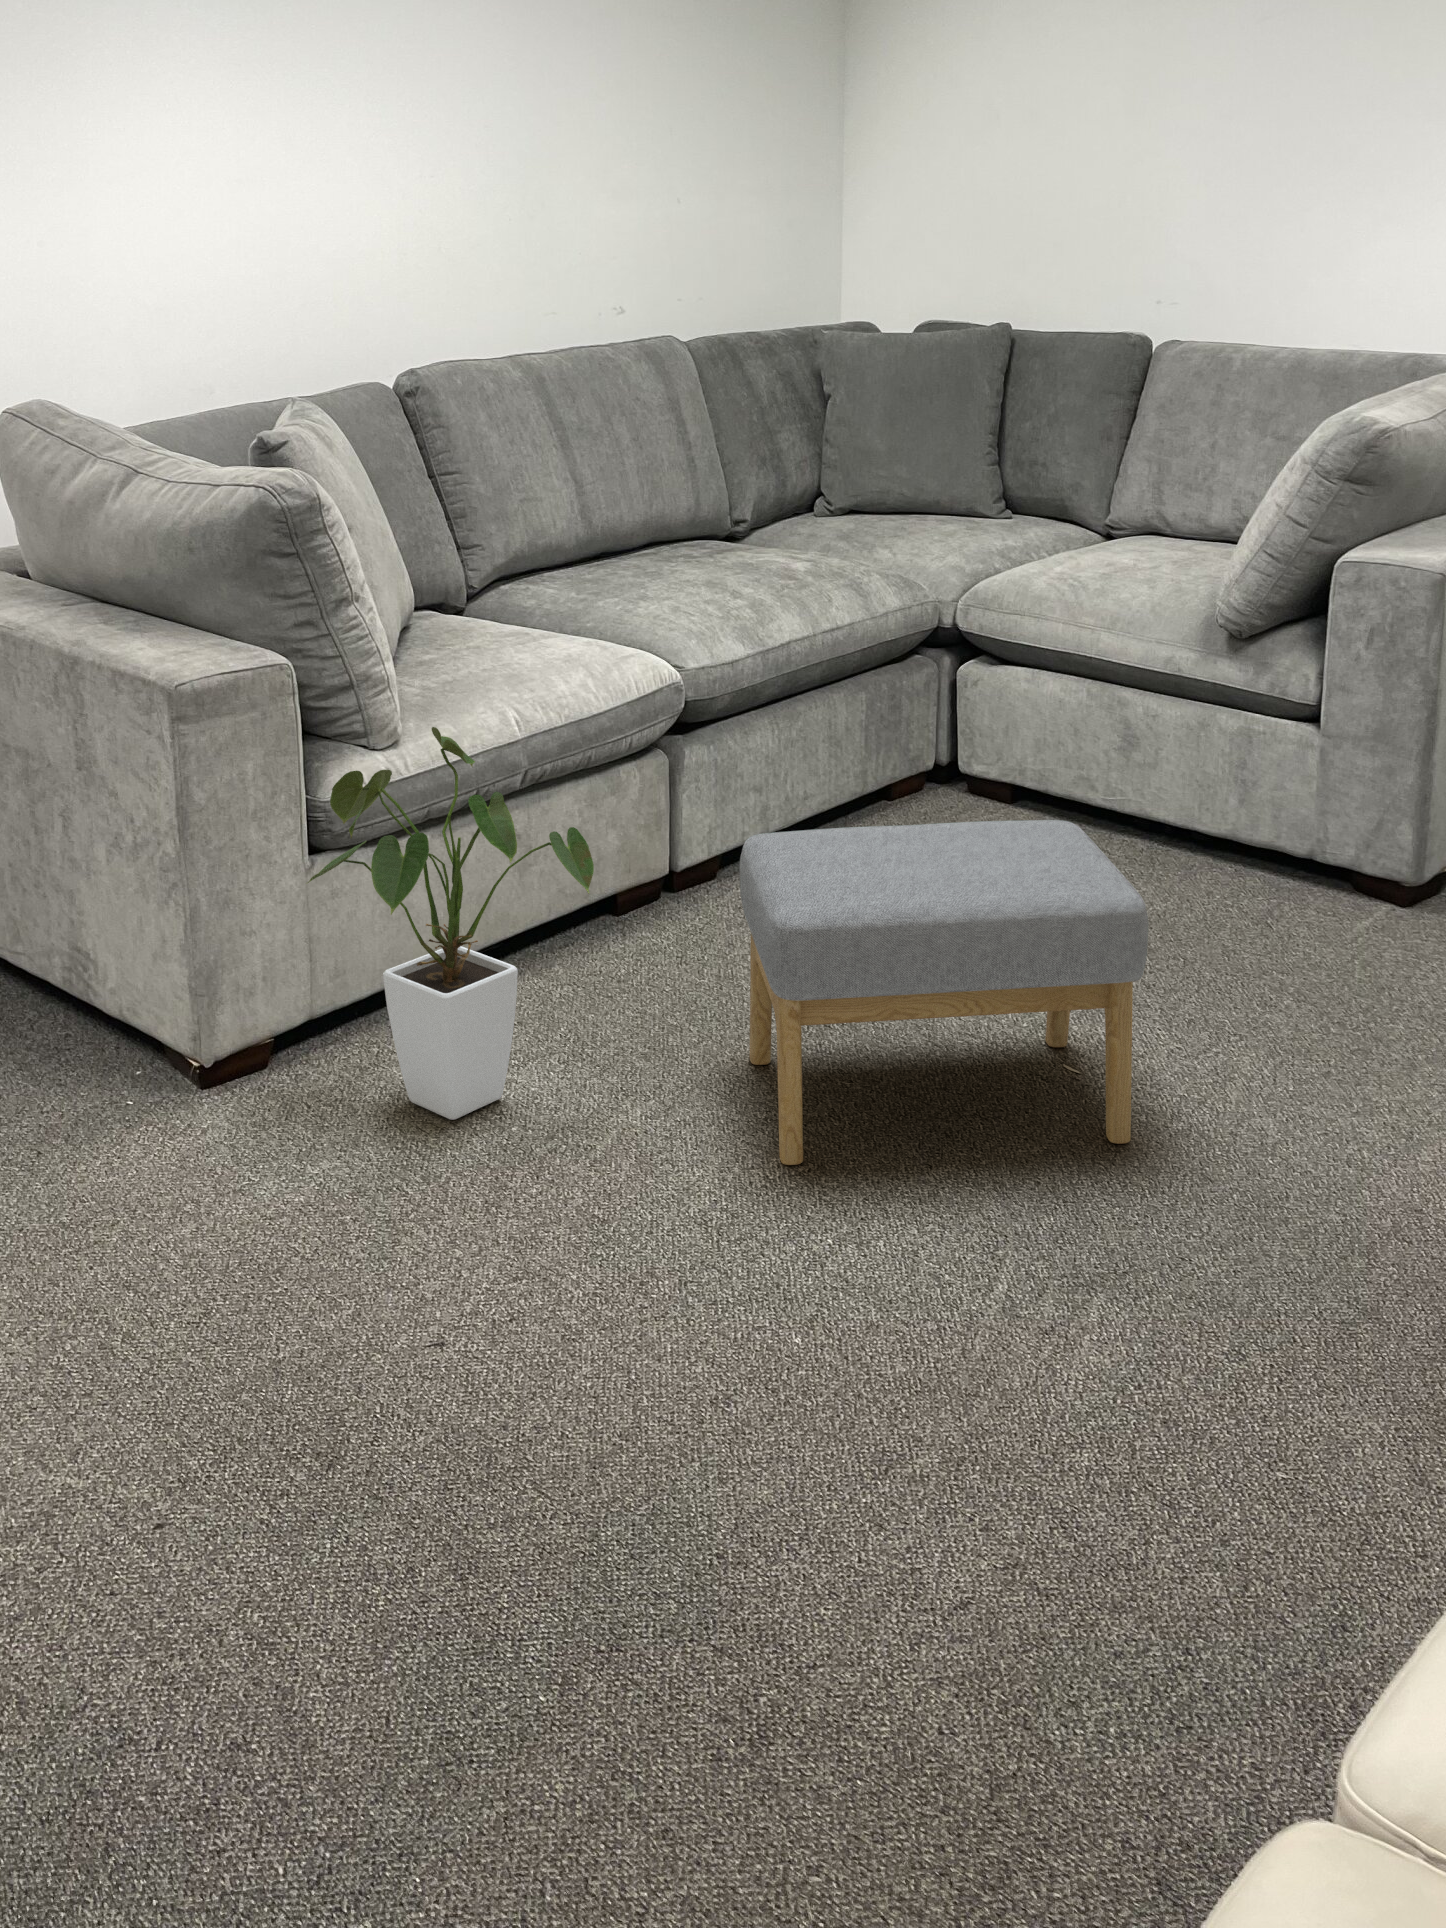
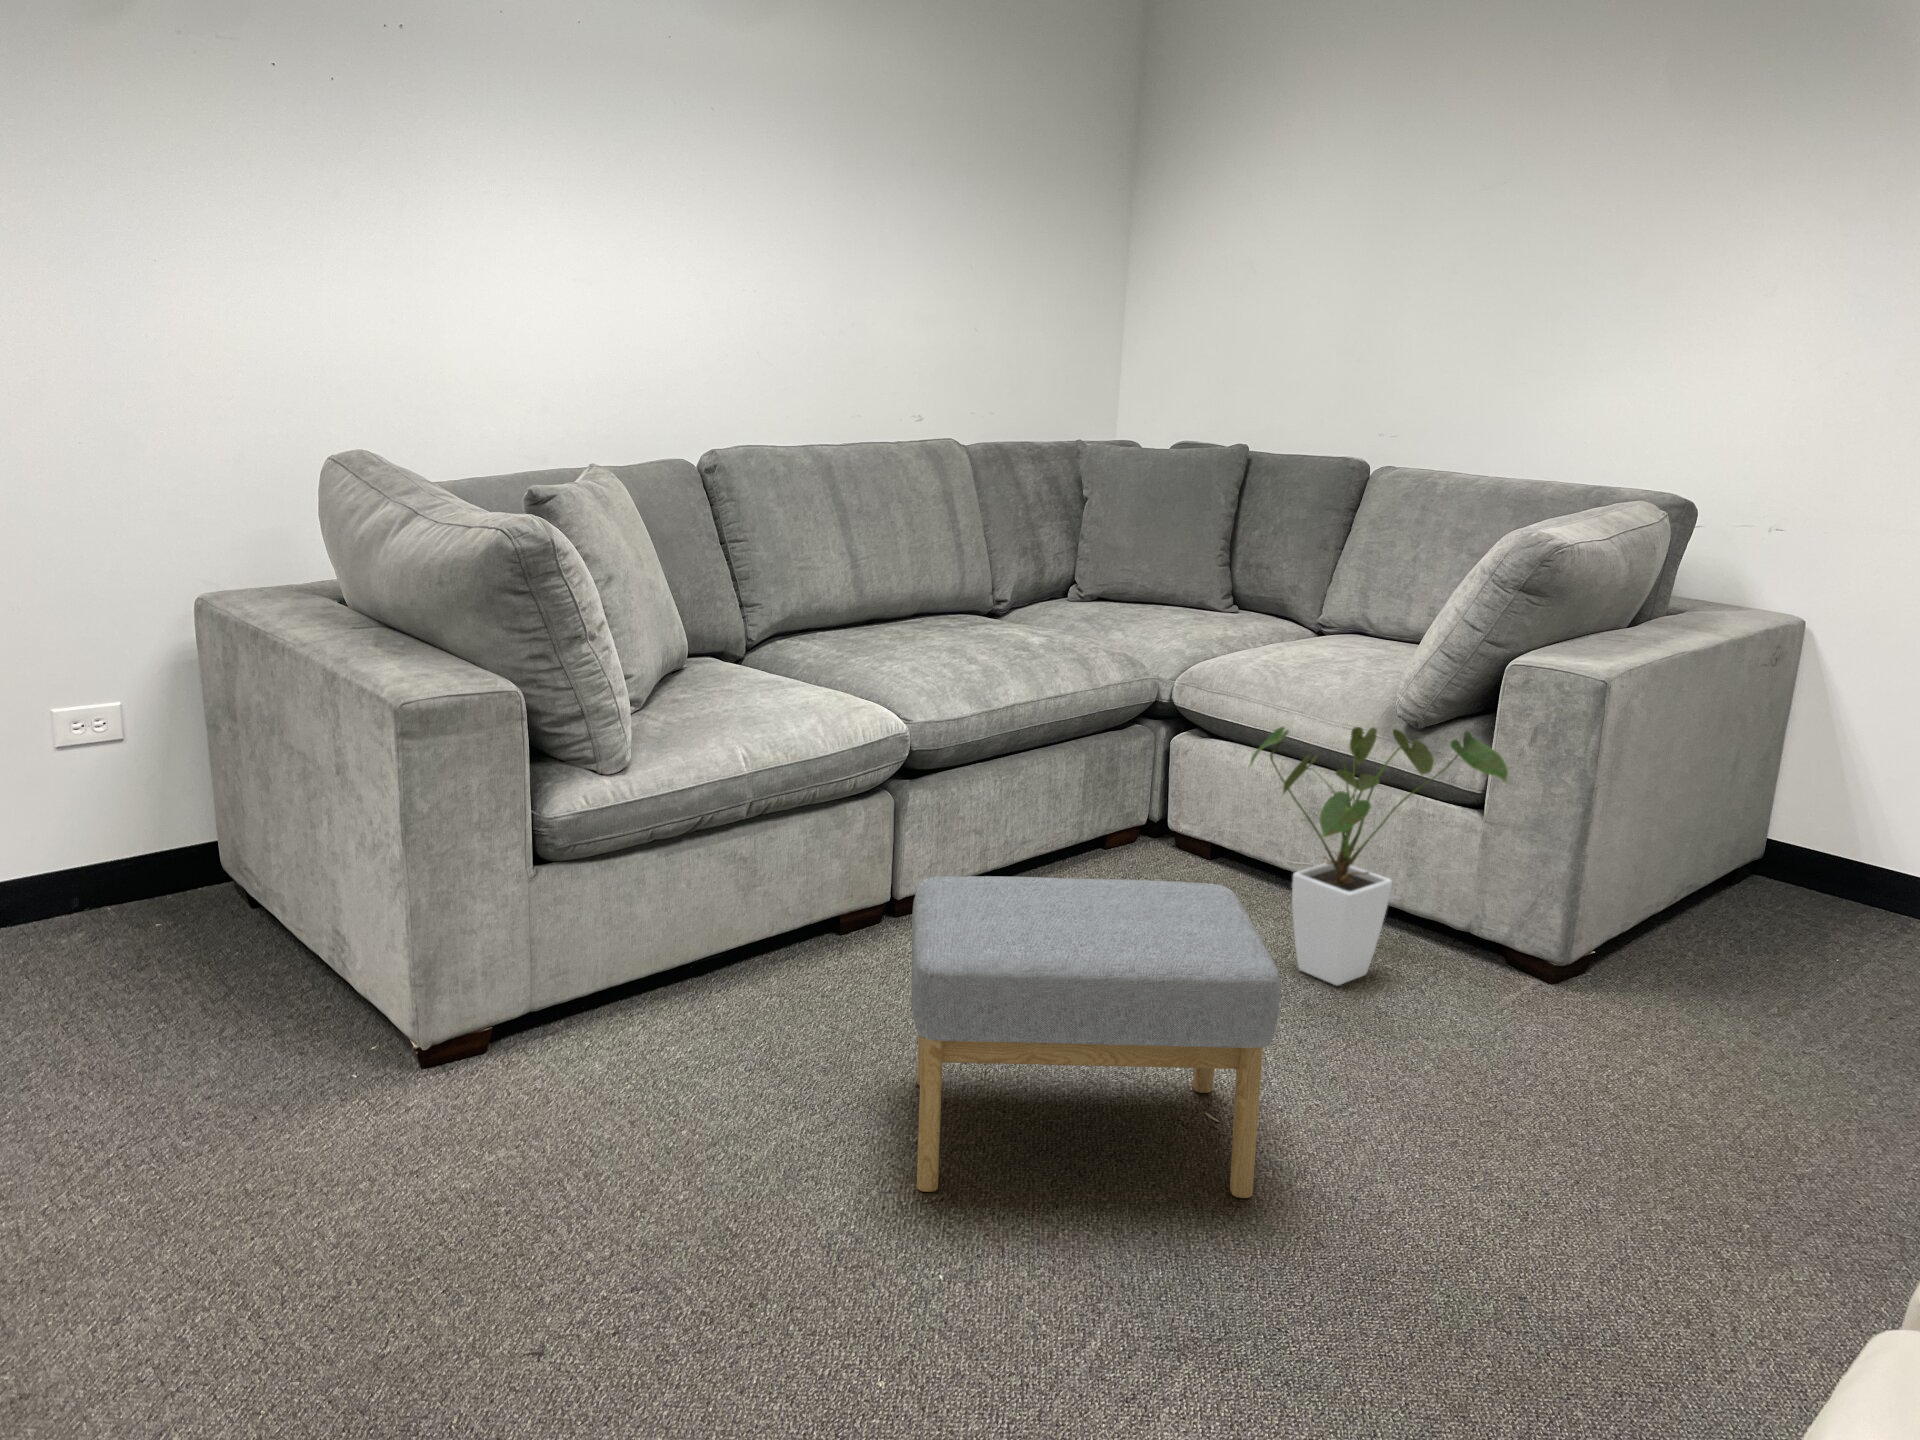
house plant: present [308,727,594,1120] -> present [1250,727,1508,985]

